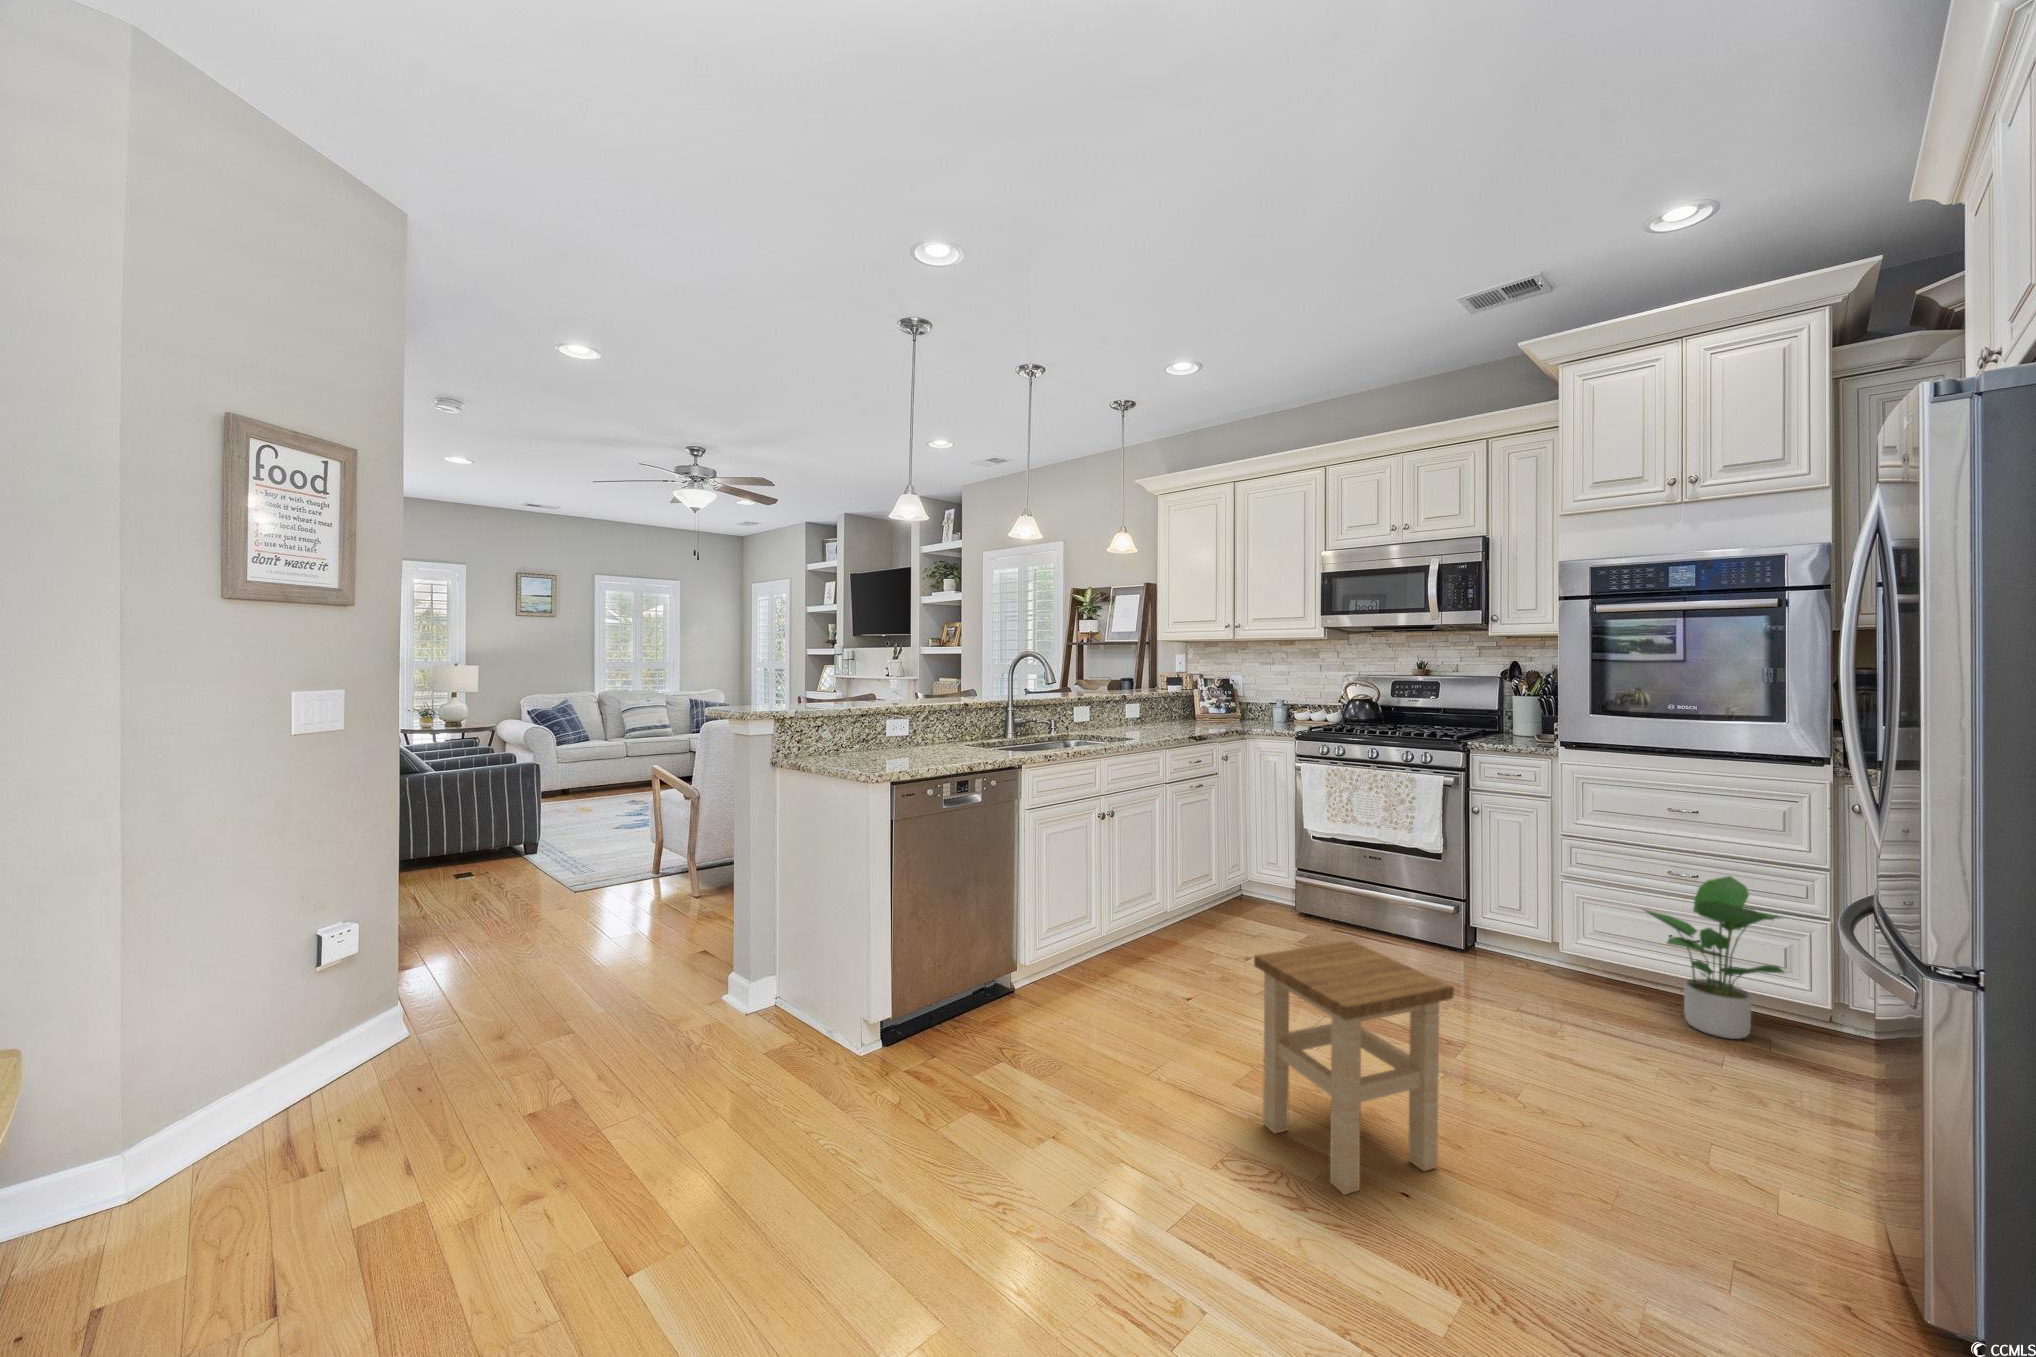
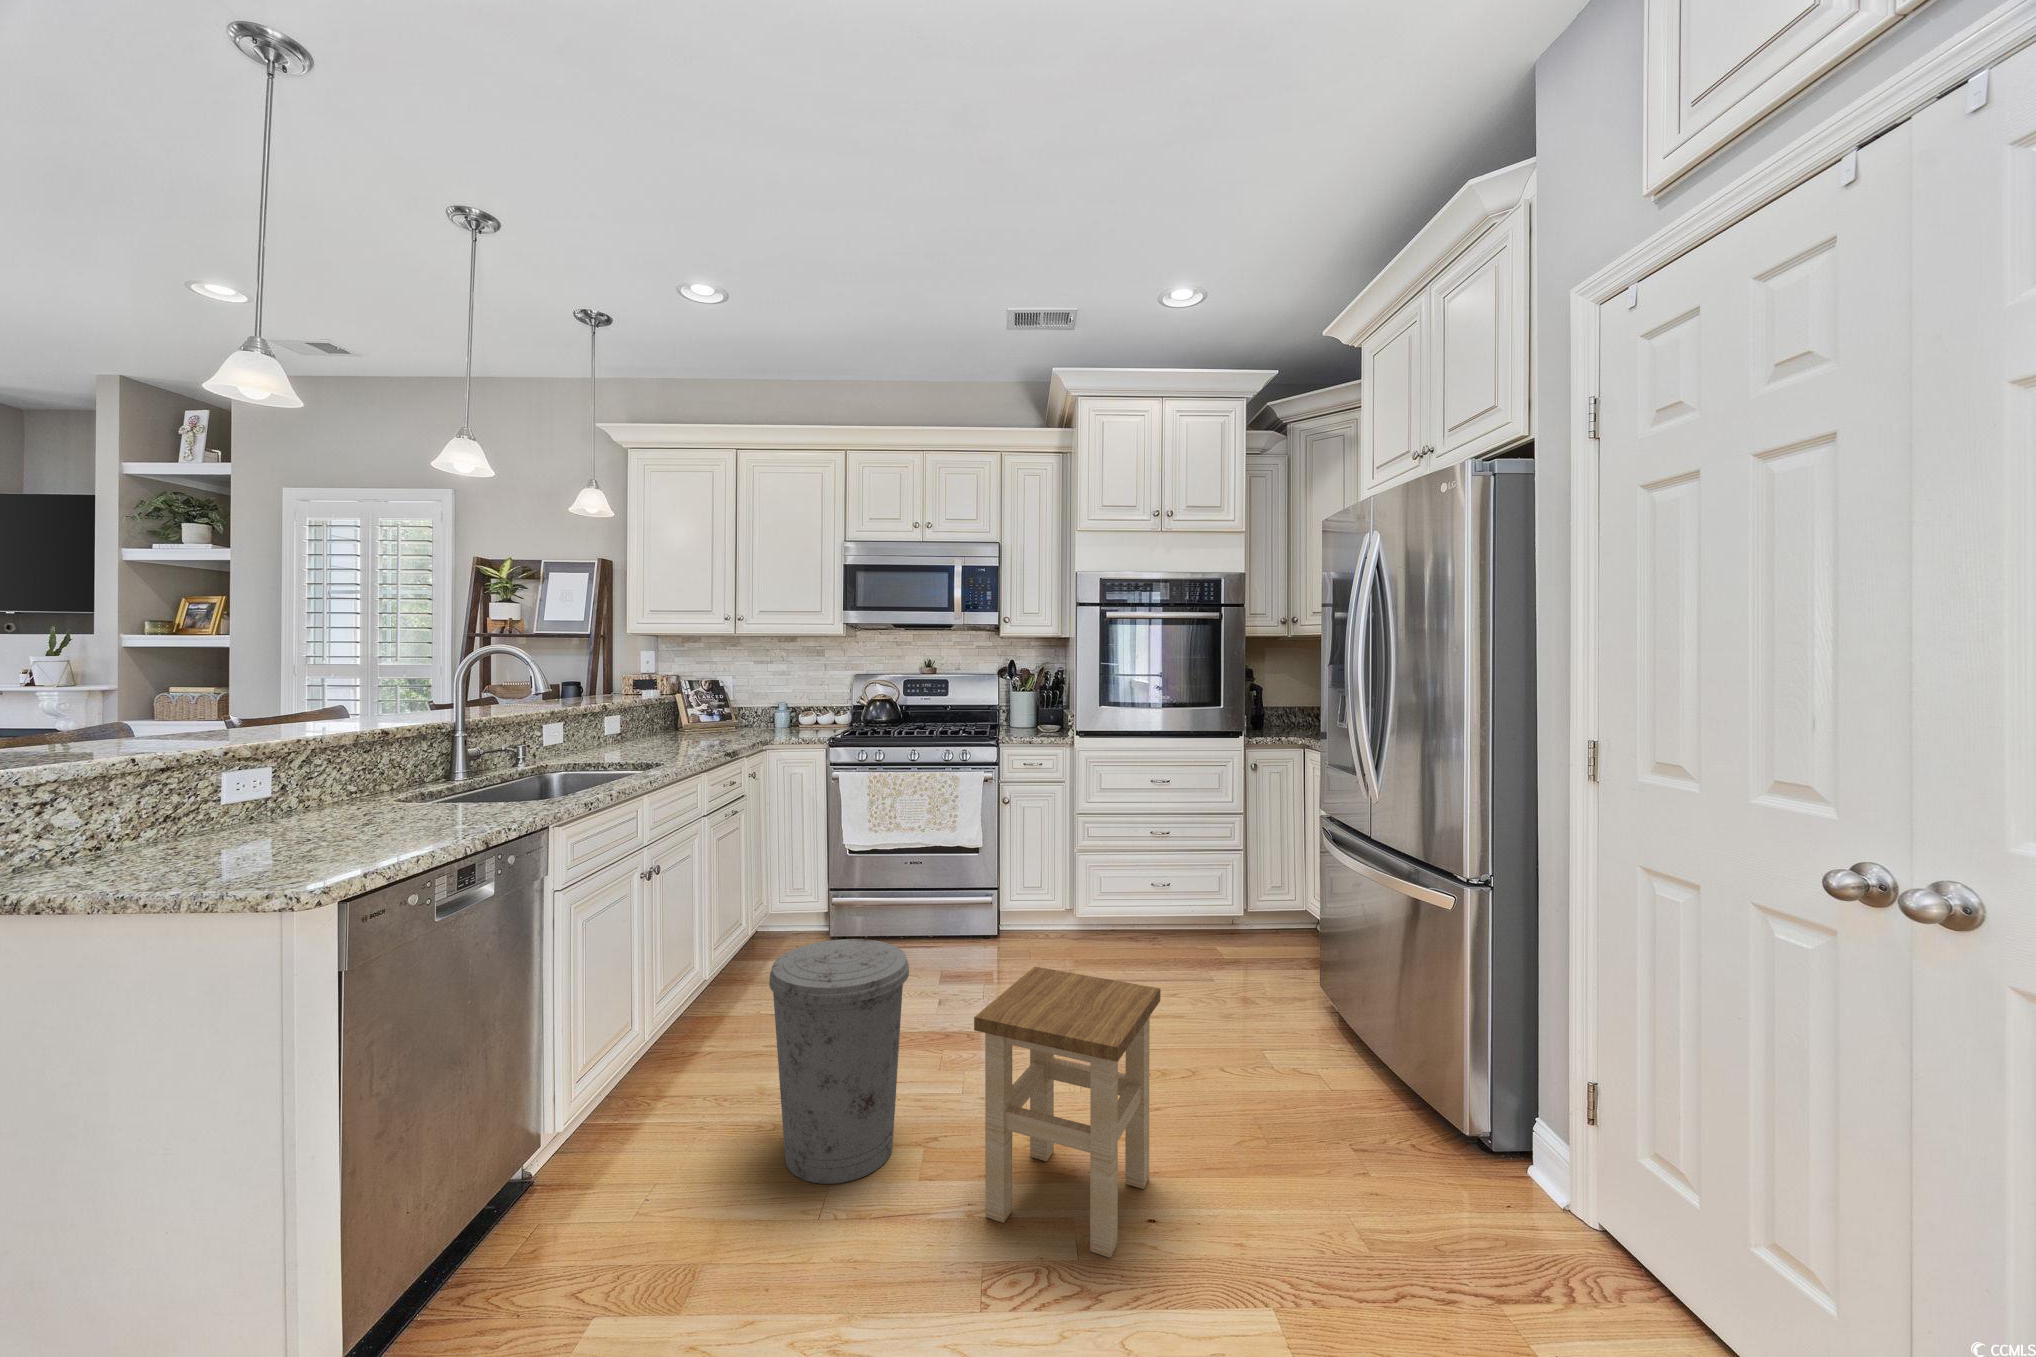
potted plant: present [1644,876,1784,1039] -> none [1147,831,1240,963]
trash can: none [1138,882,1247,1064] -> present [769,939,909,1184]

